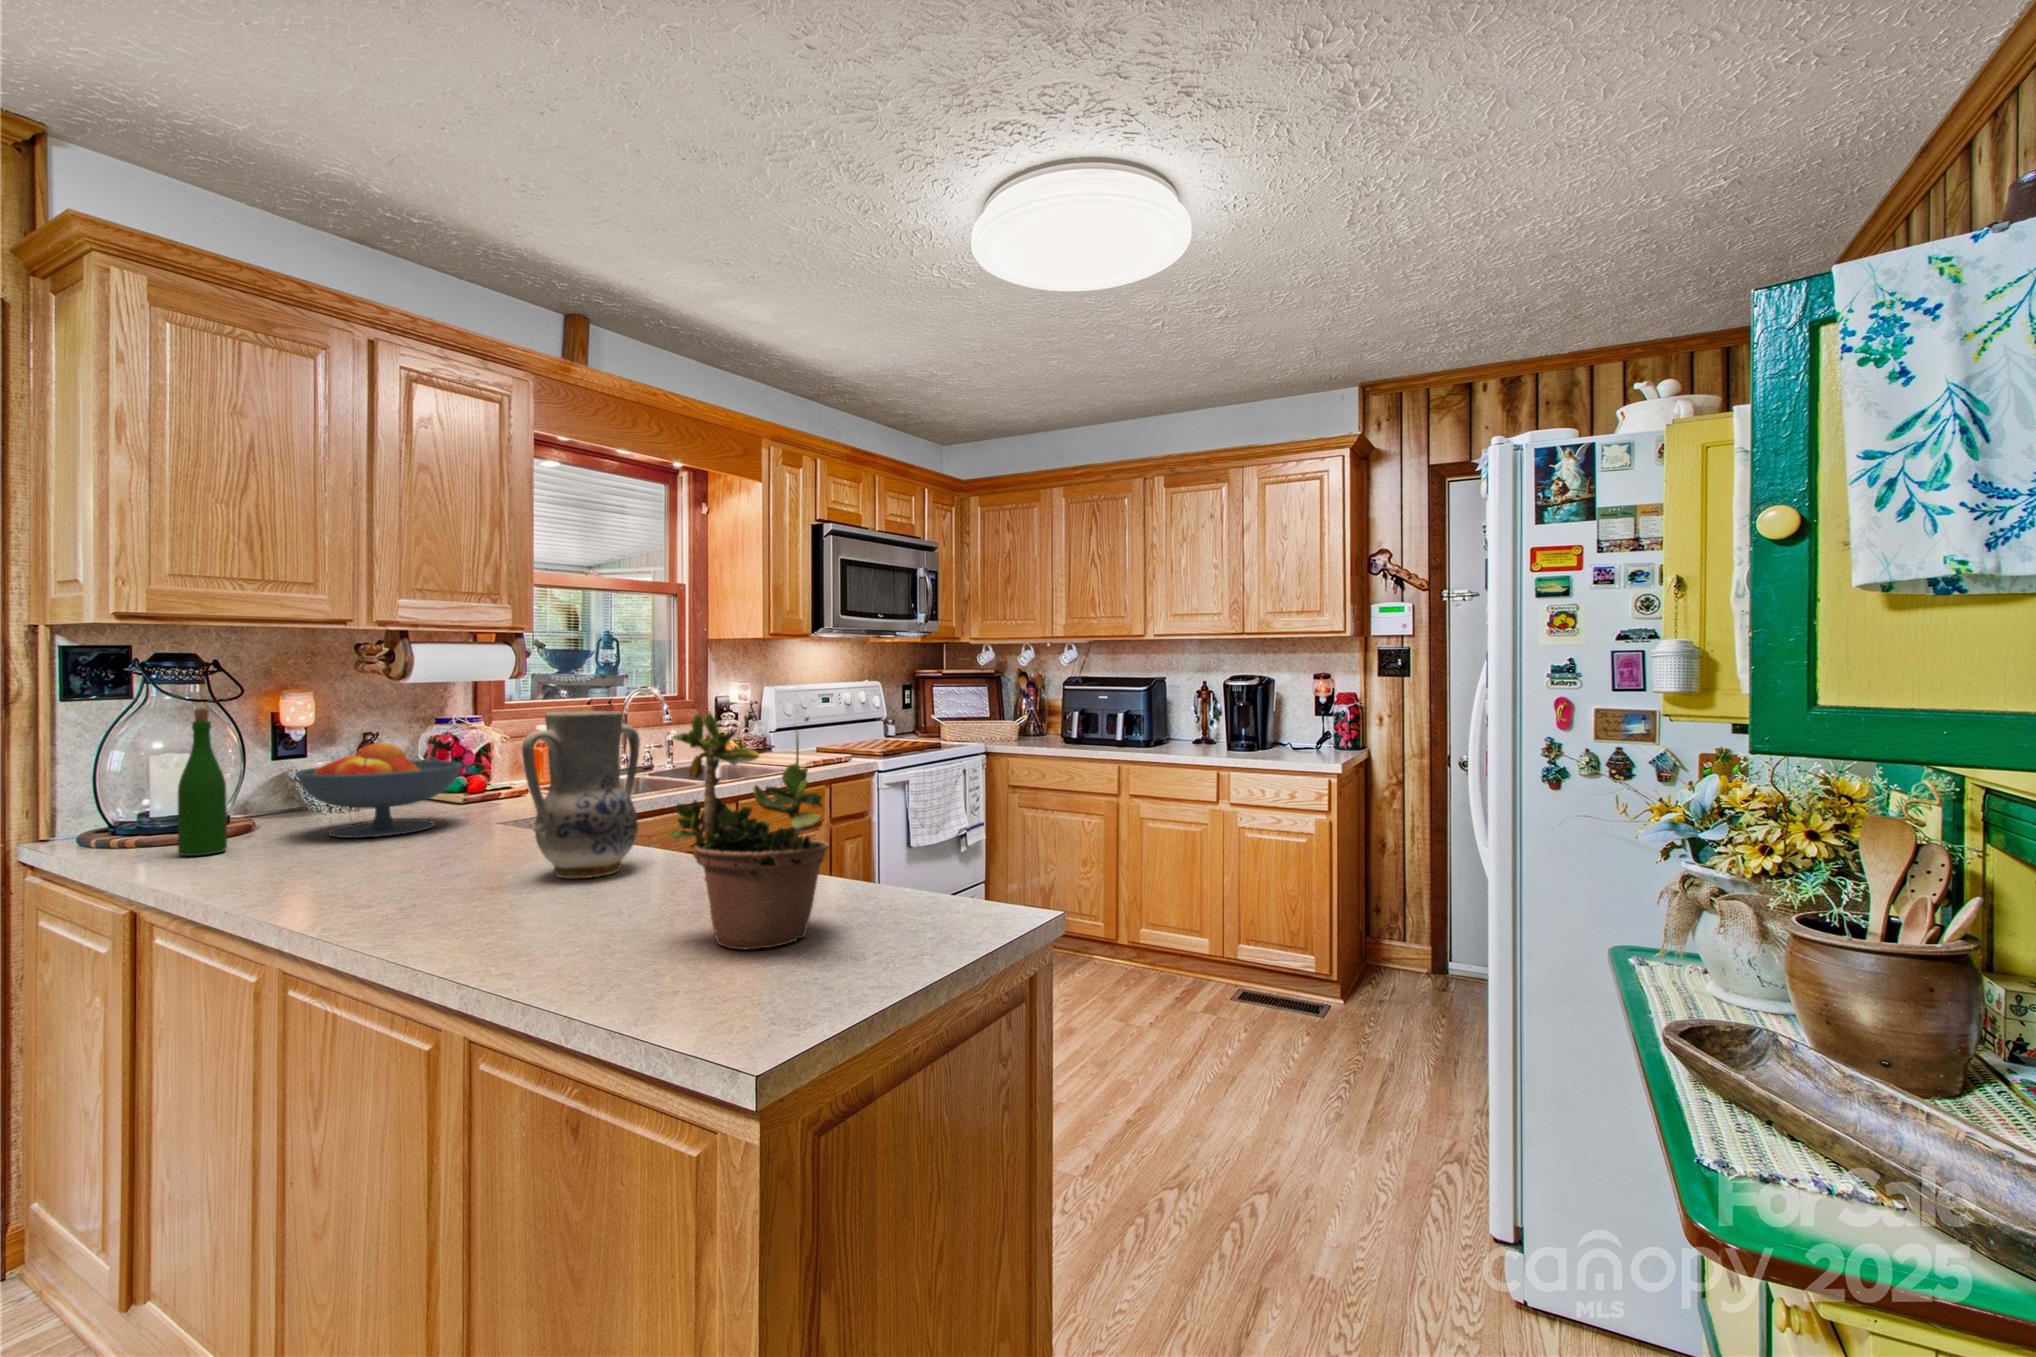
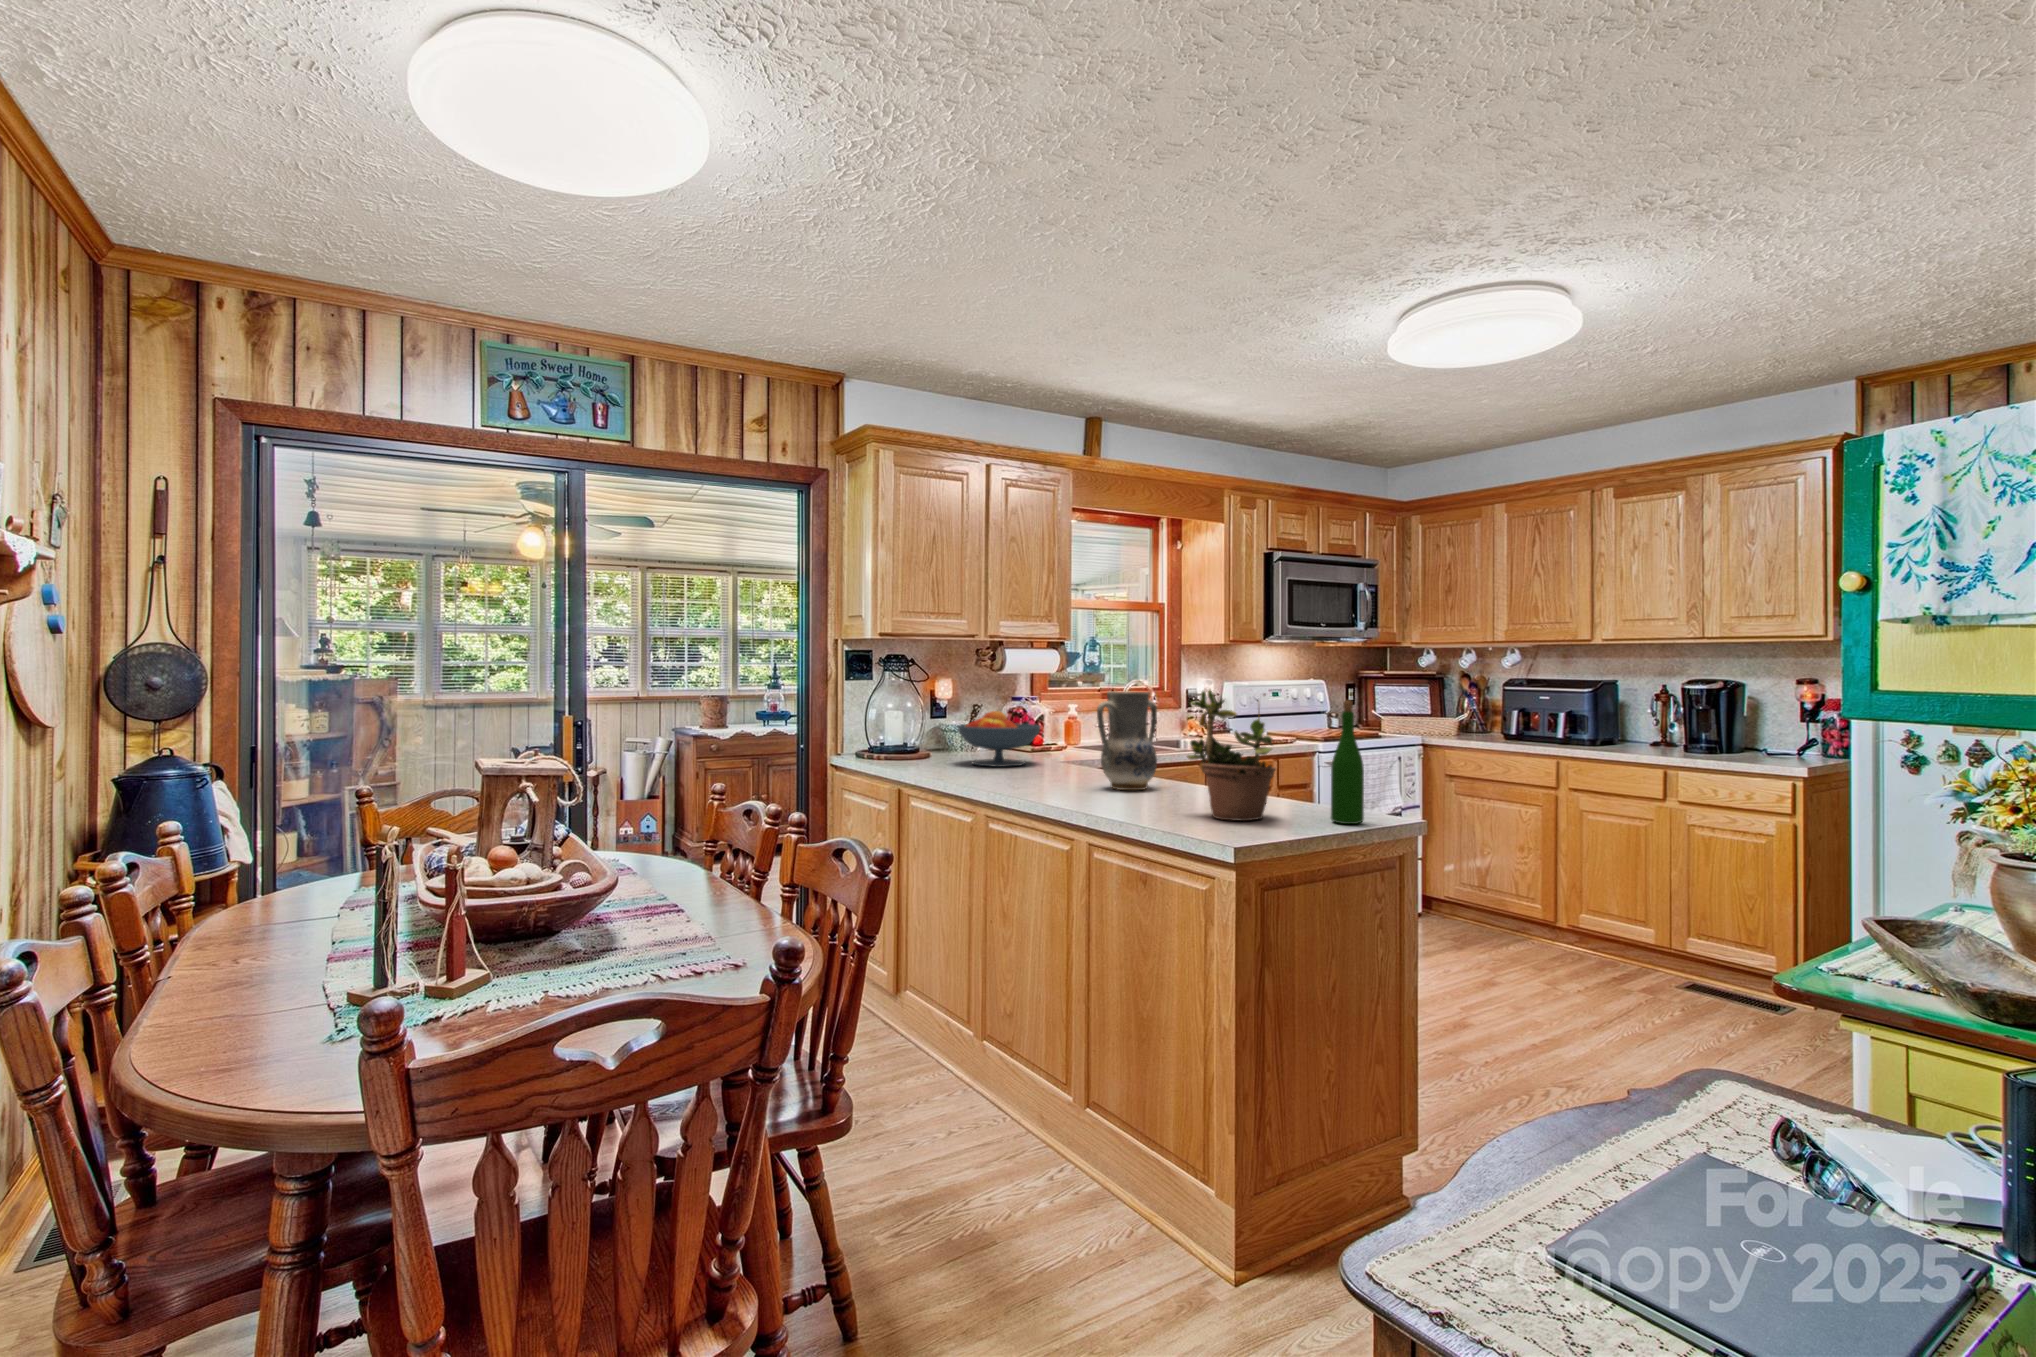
wine bottle: present [178,708,227,856] -> present [1331,700,1364,824]

